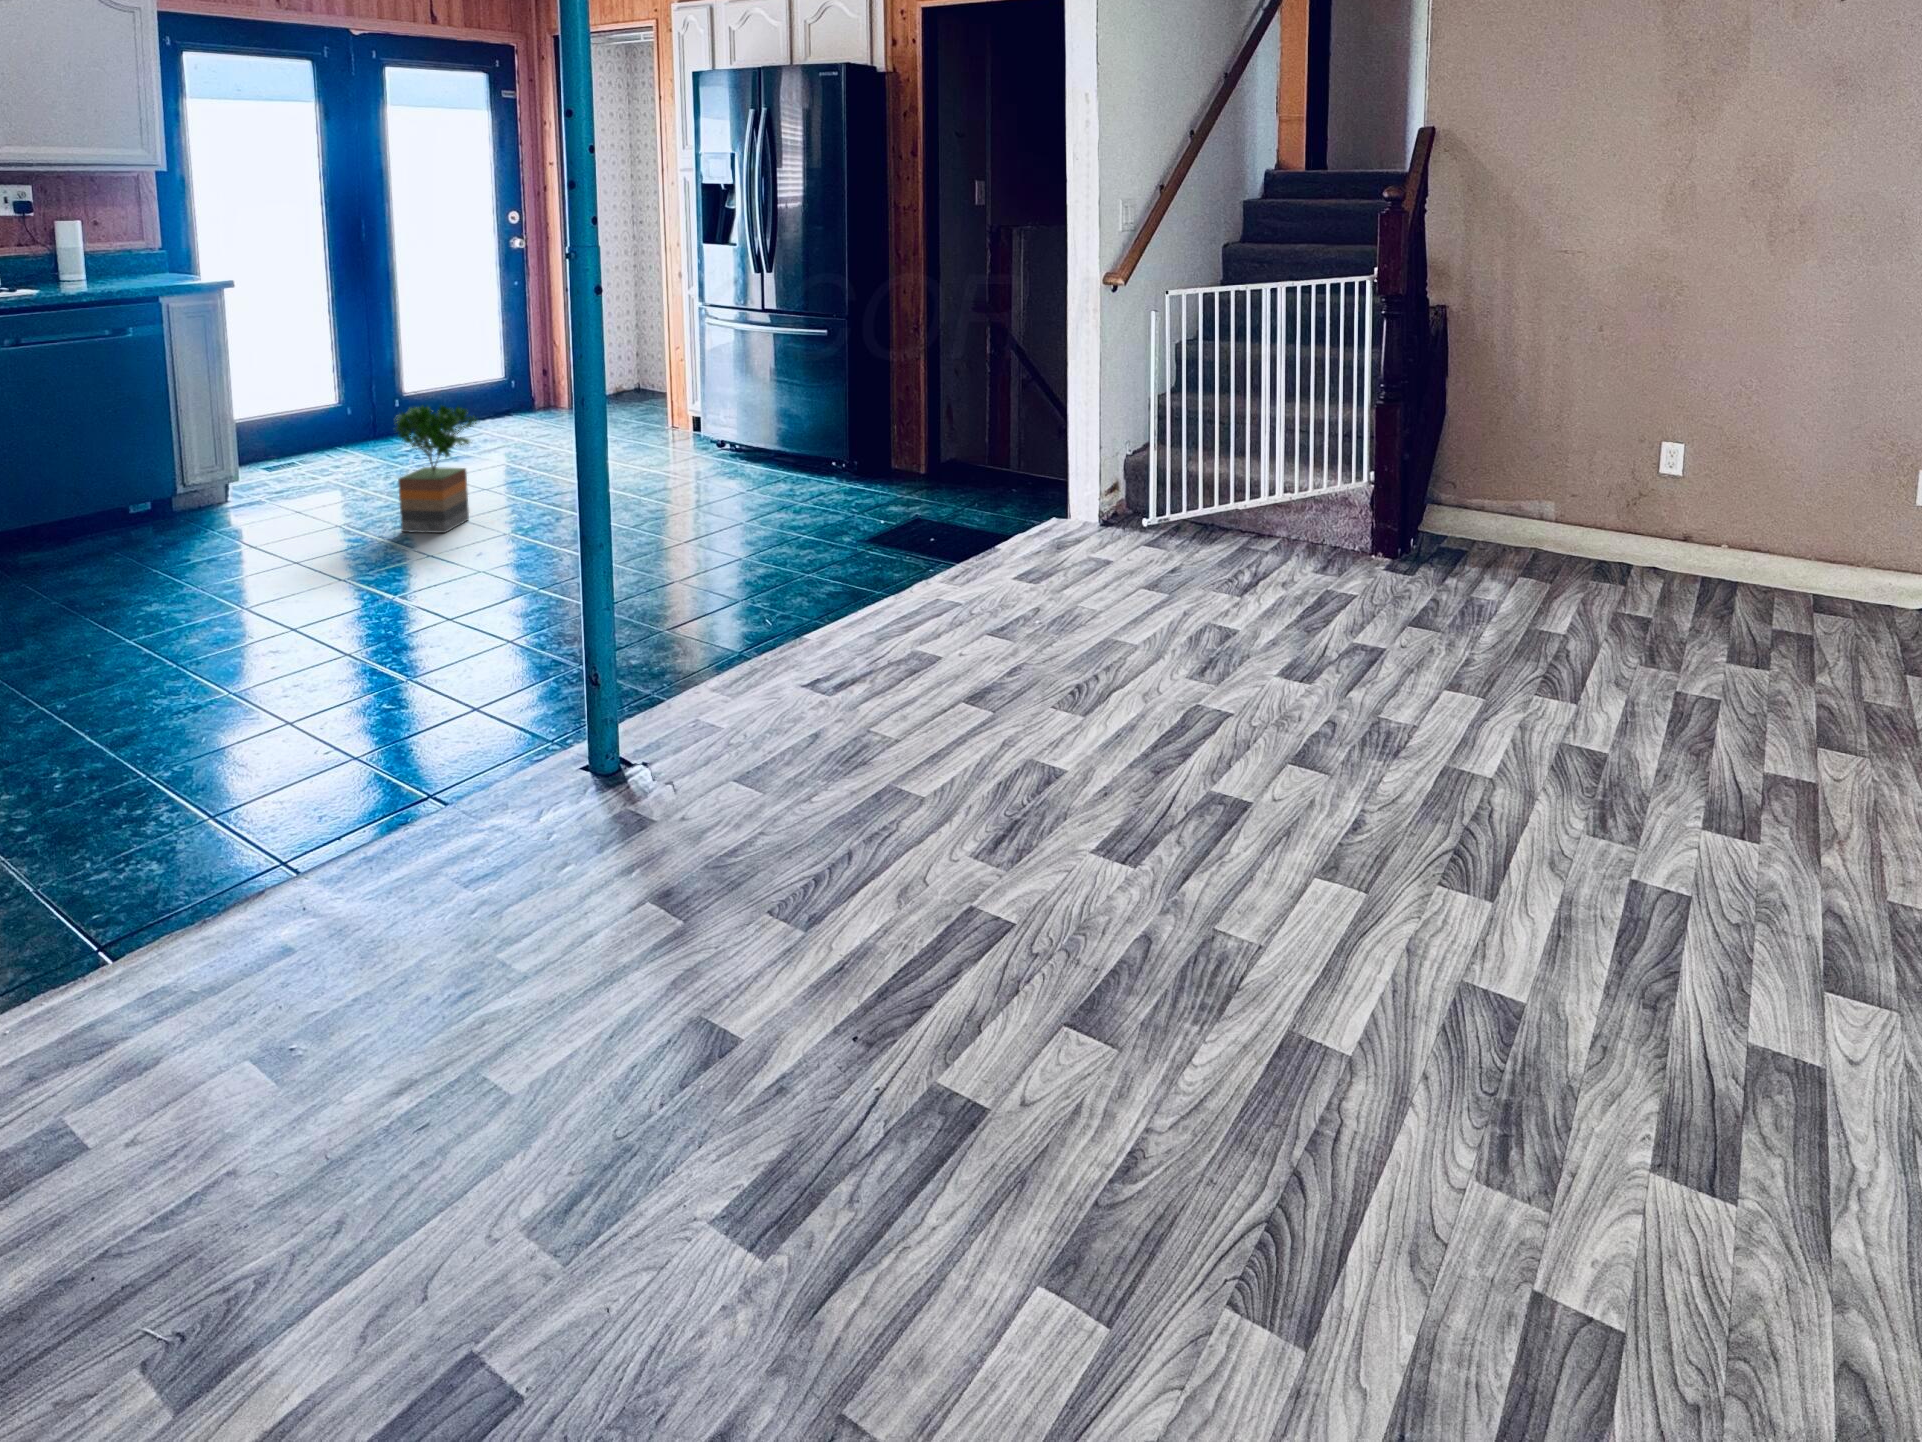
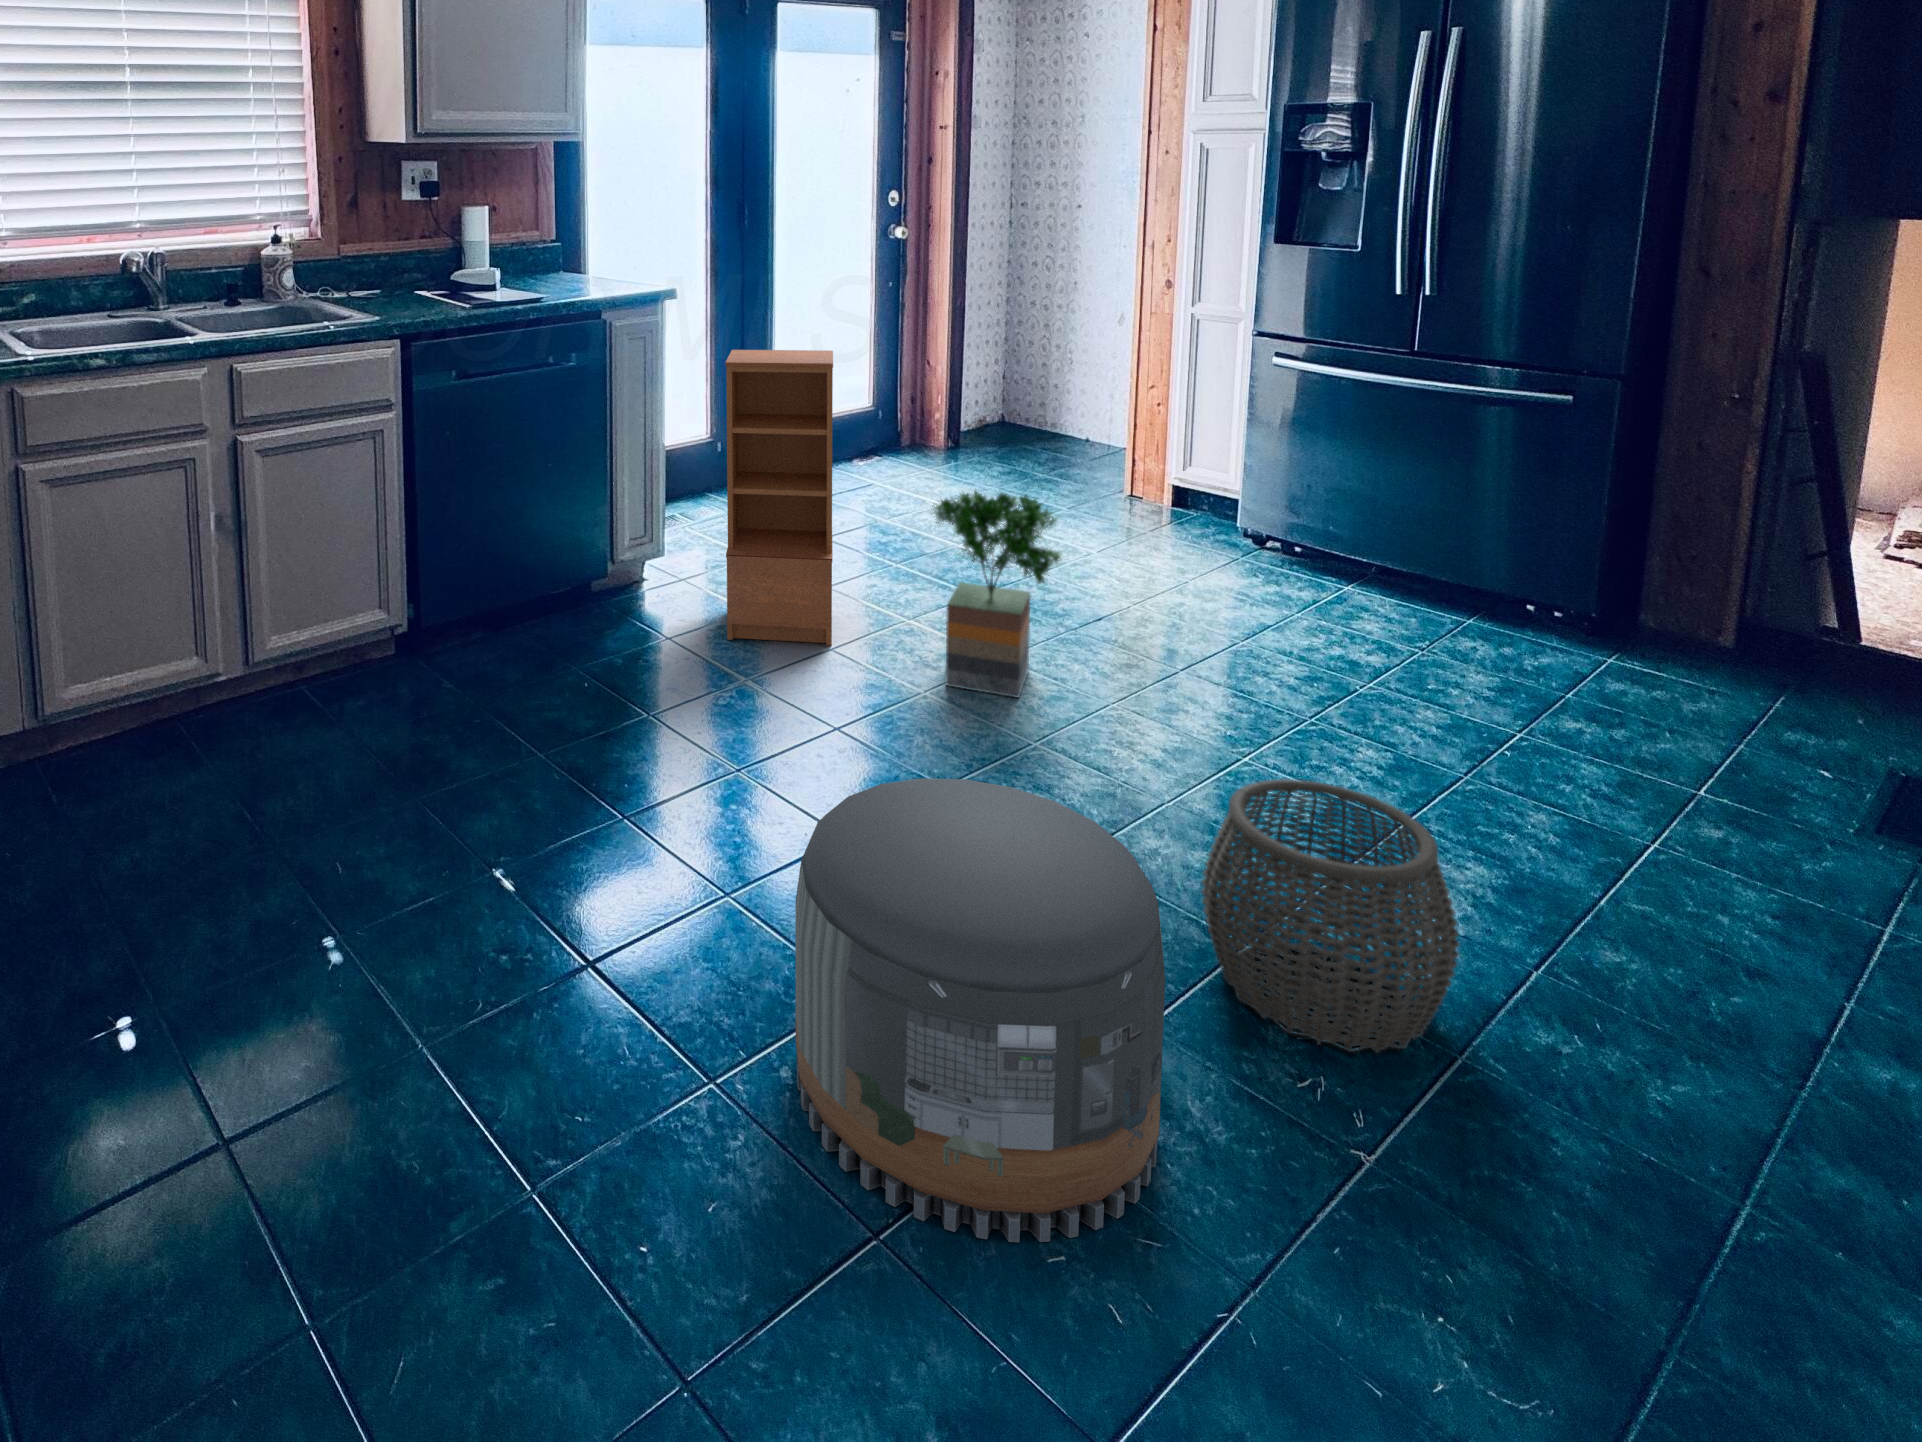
bookcase: none [252,321,364,524] -> present [725,350,833,645]
woven basket: none [393,525,518,647] -> present [1201,780,1460,1053]
pouf: none [83,535,312,734] -> present [795,778,1165,1242]

